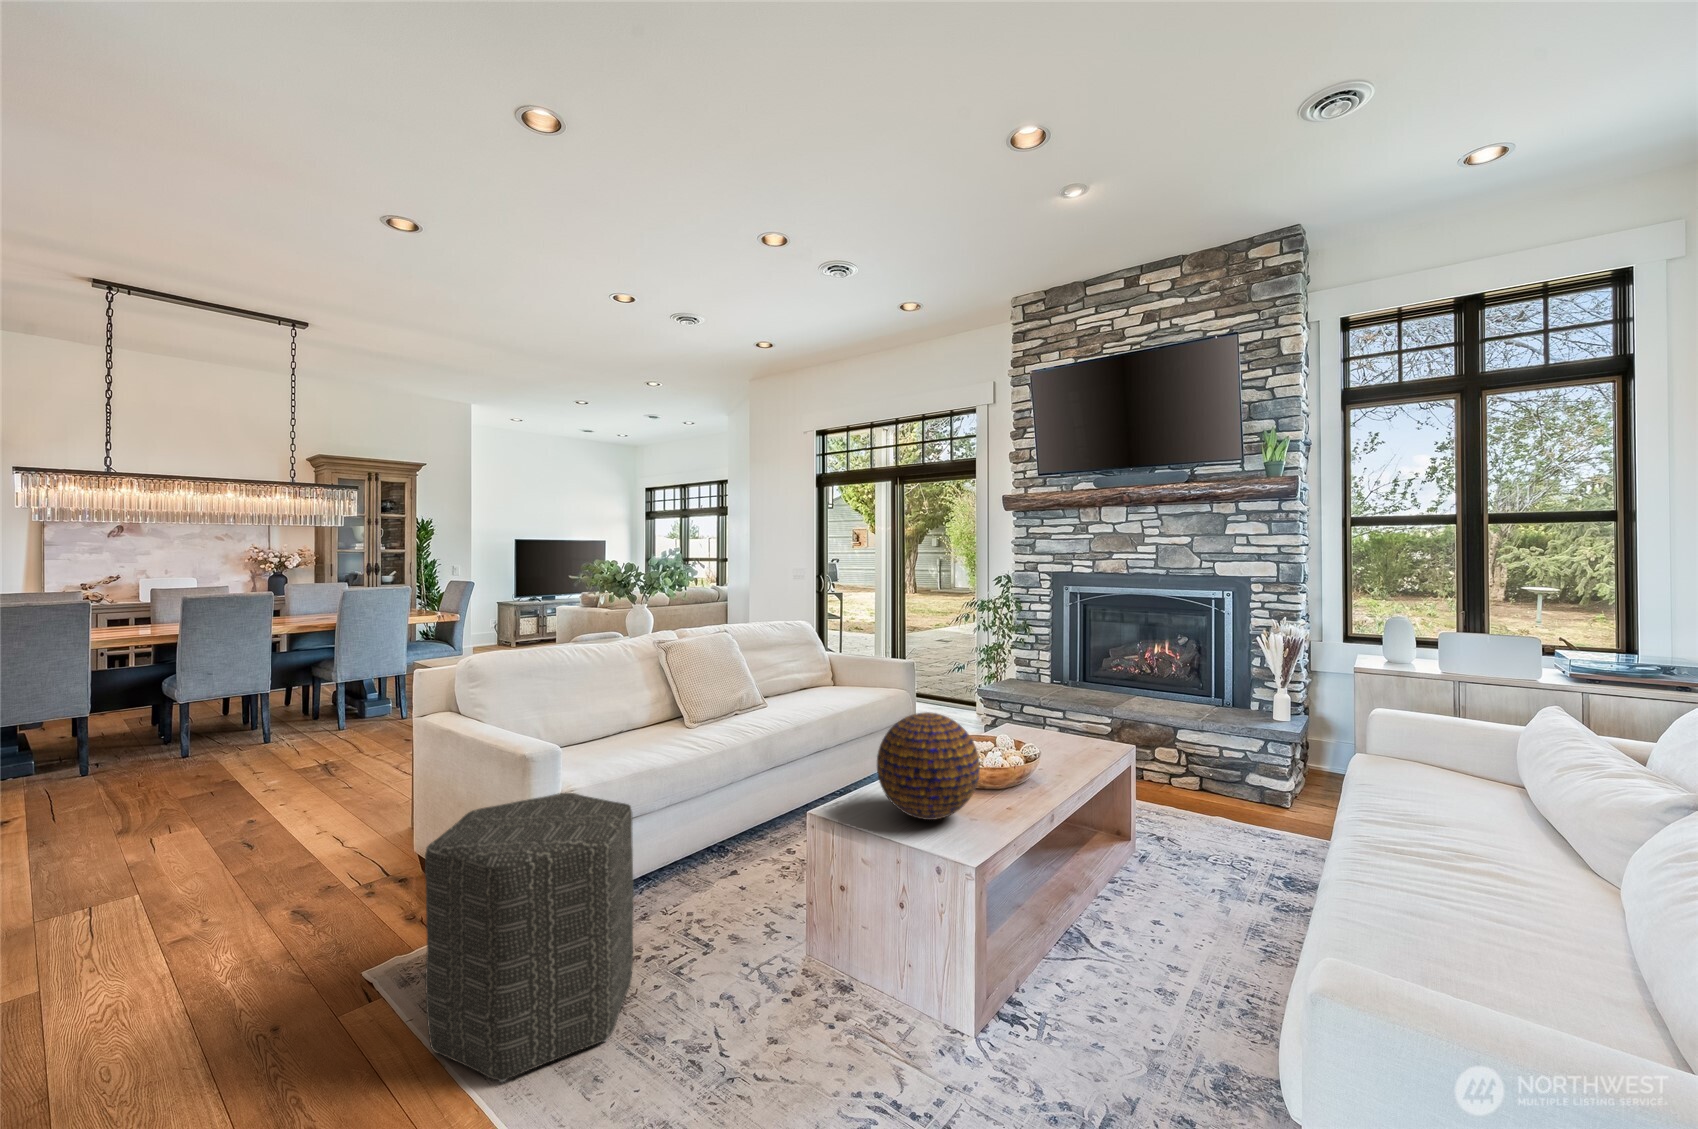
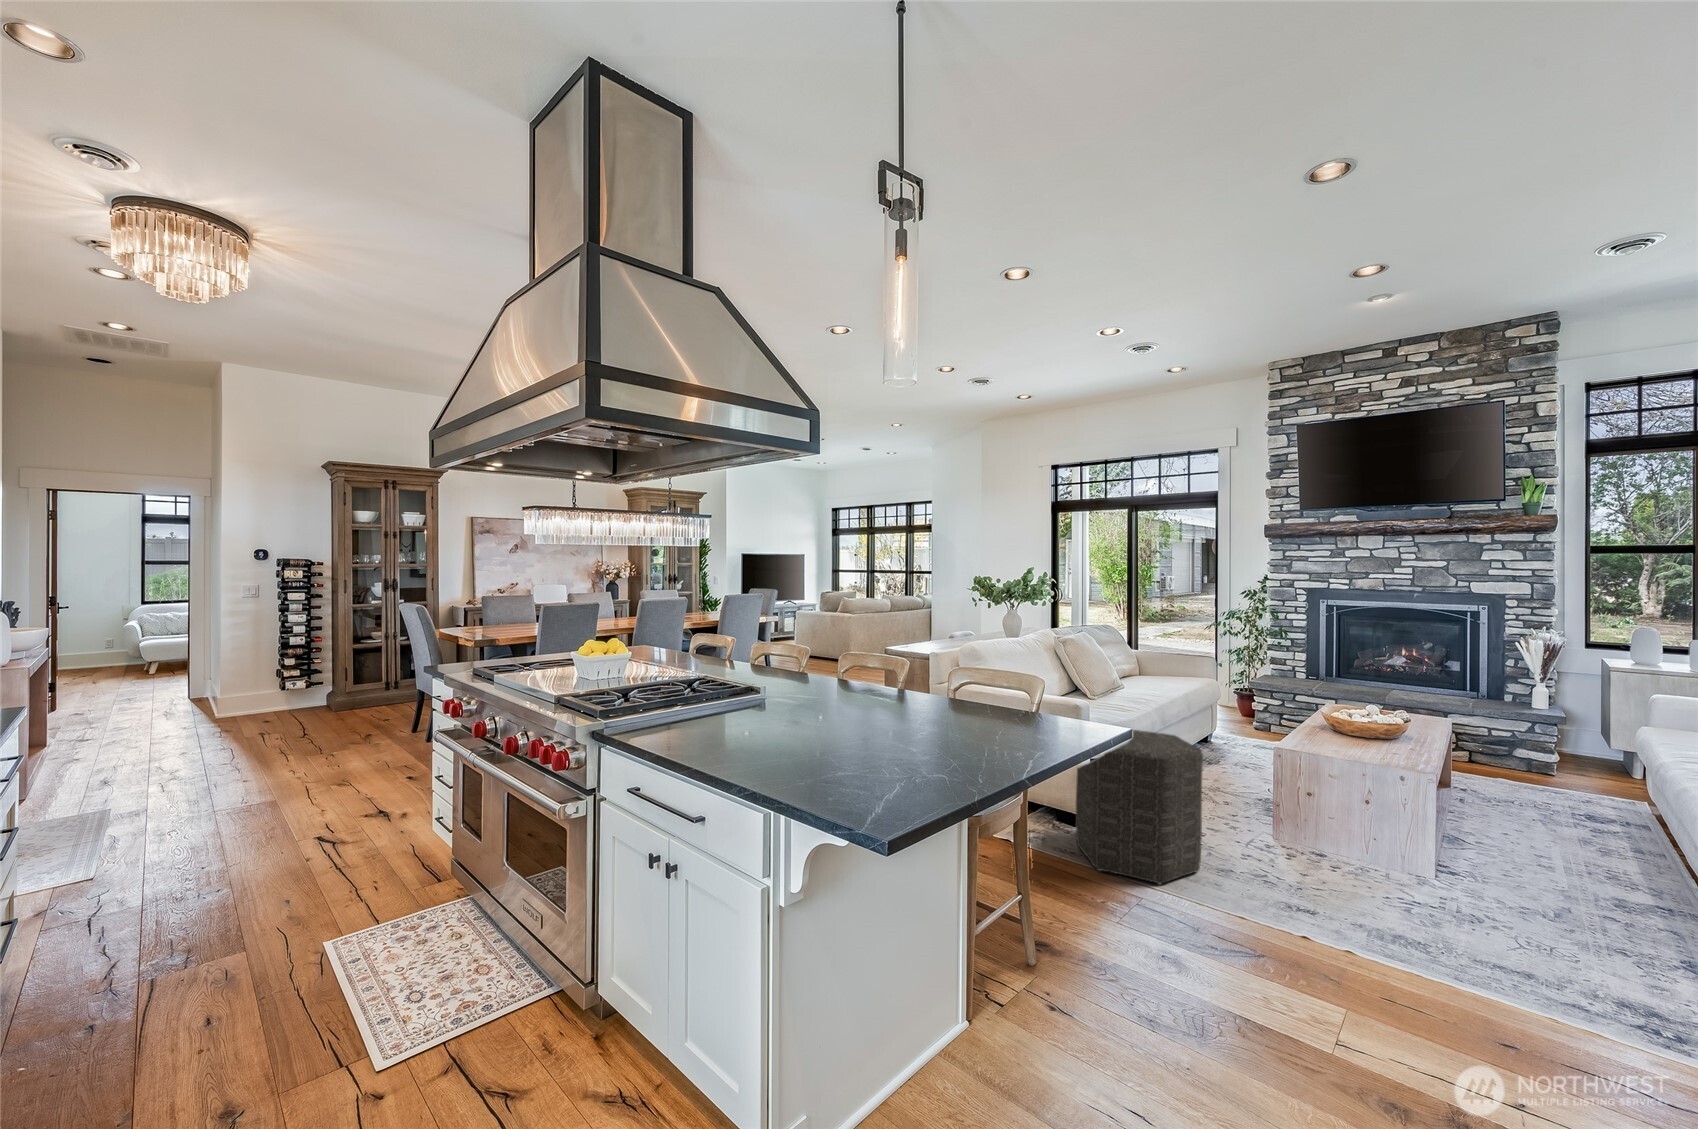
decorative orb: present [877,712,980,820] -> none [1322,683,1406,752]

